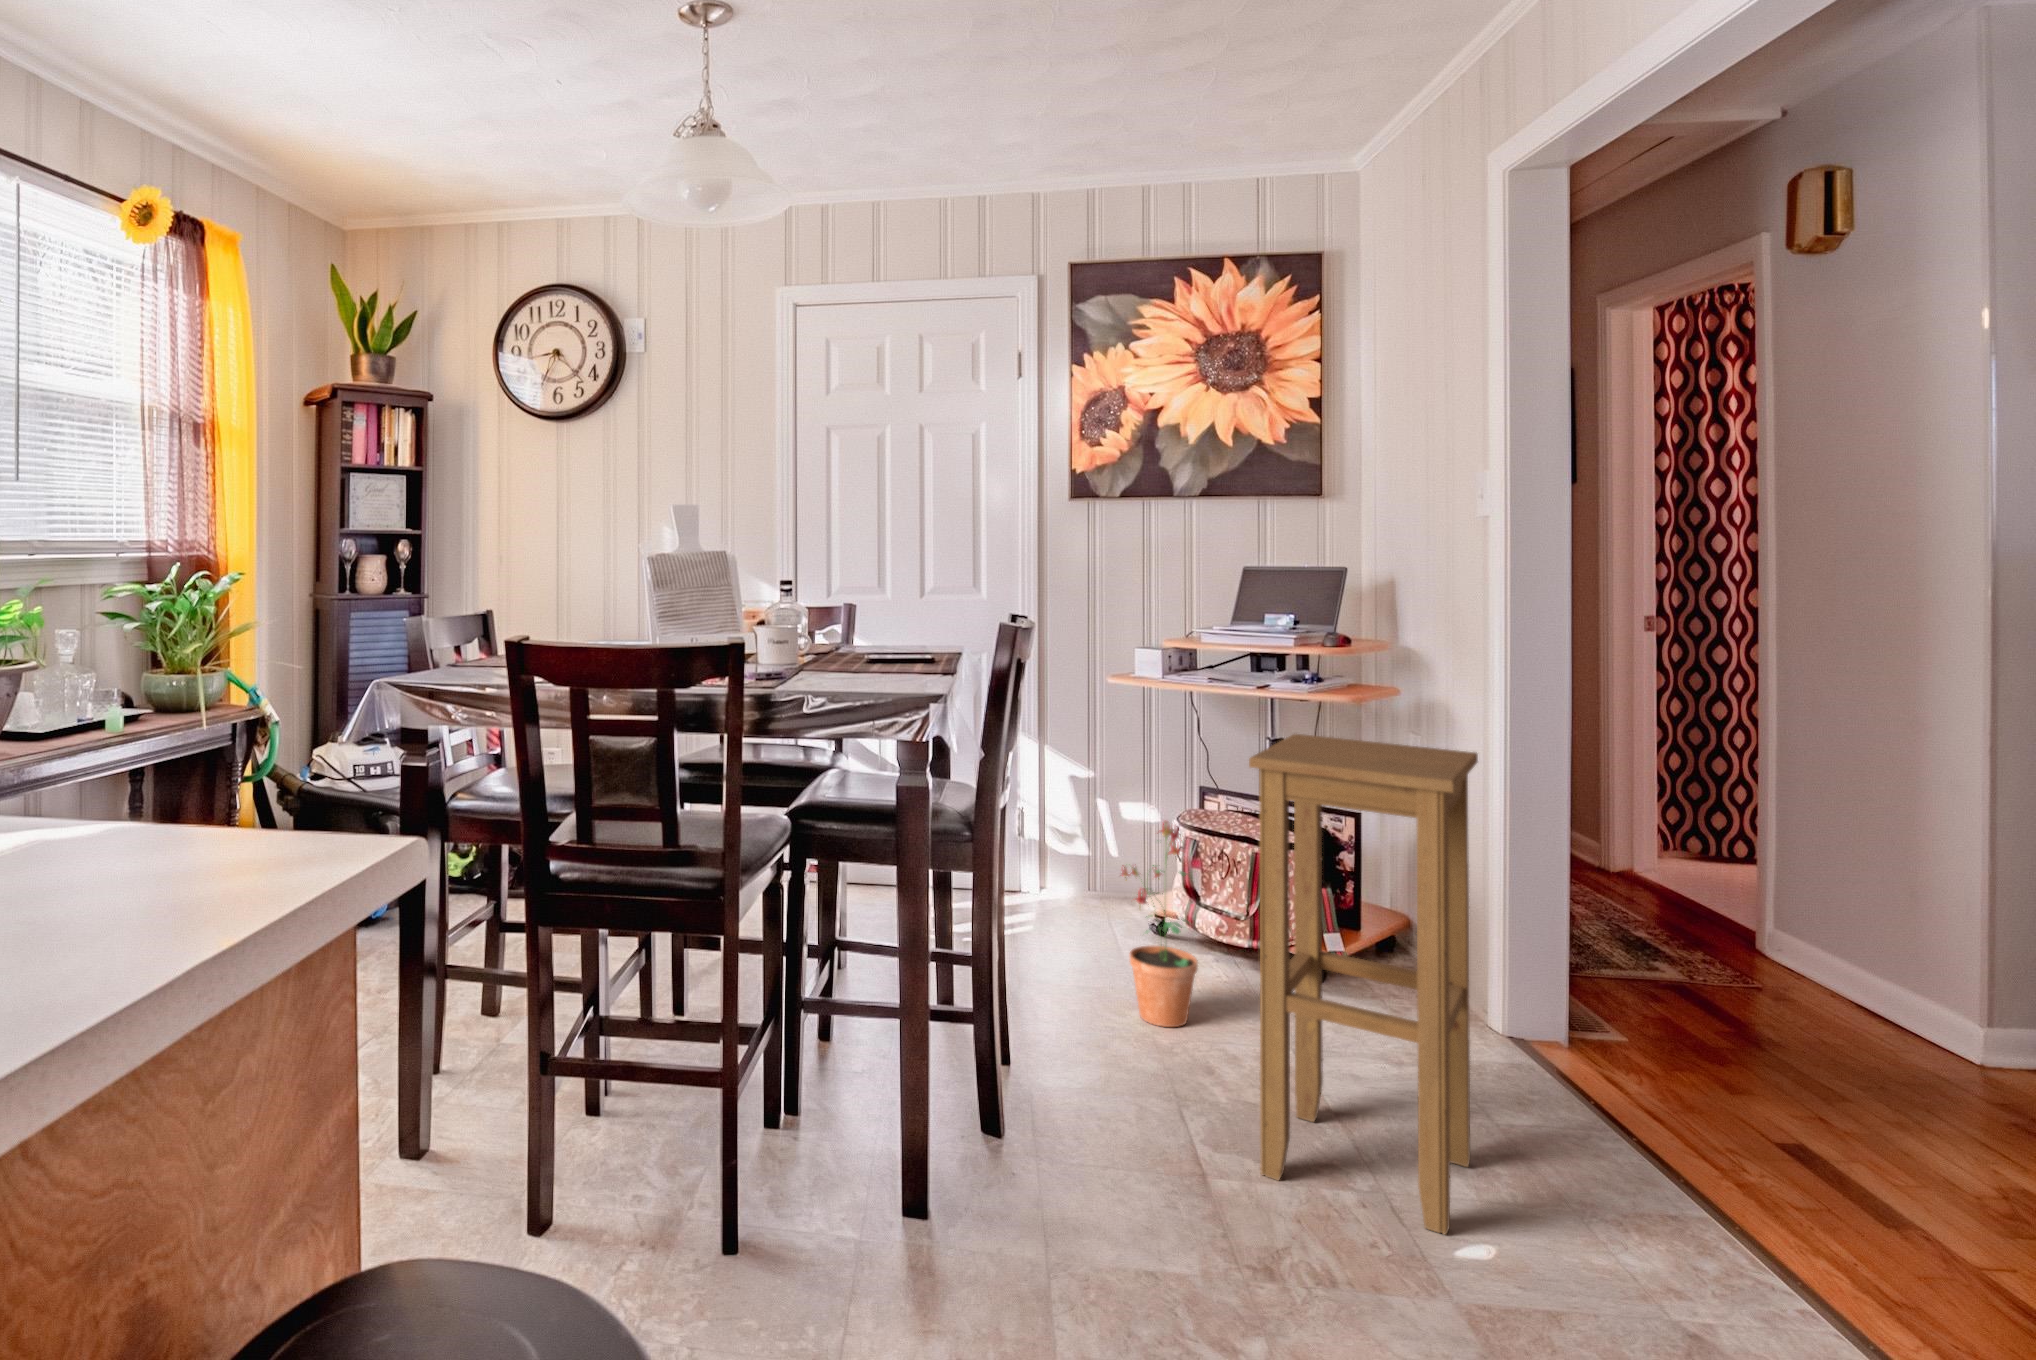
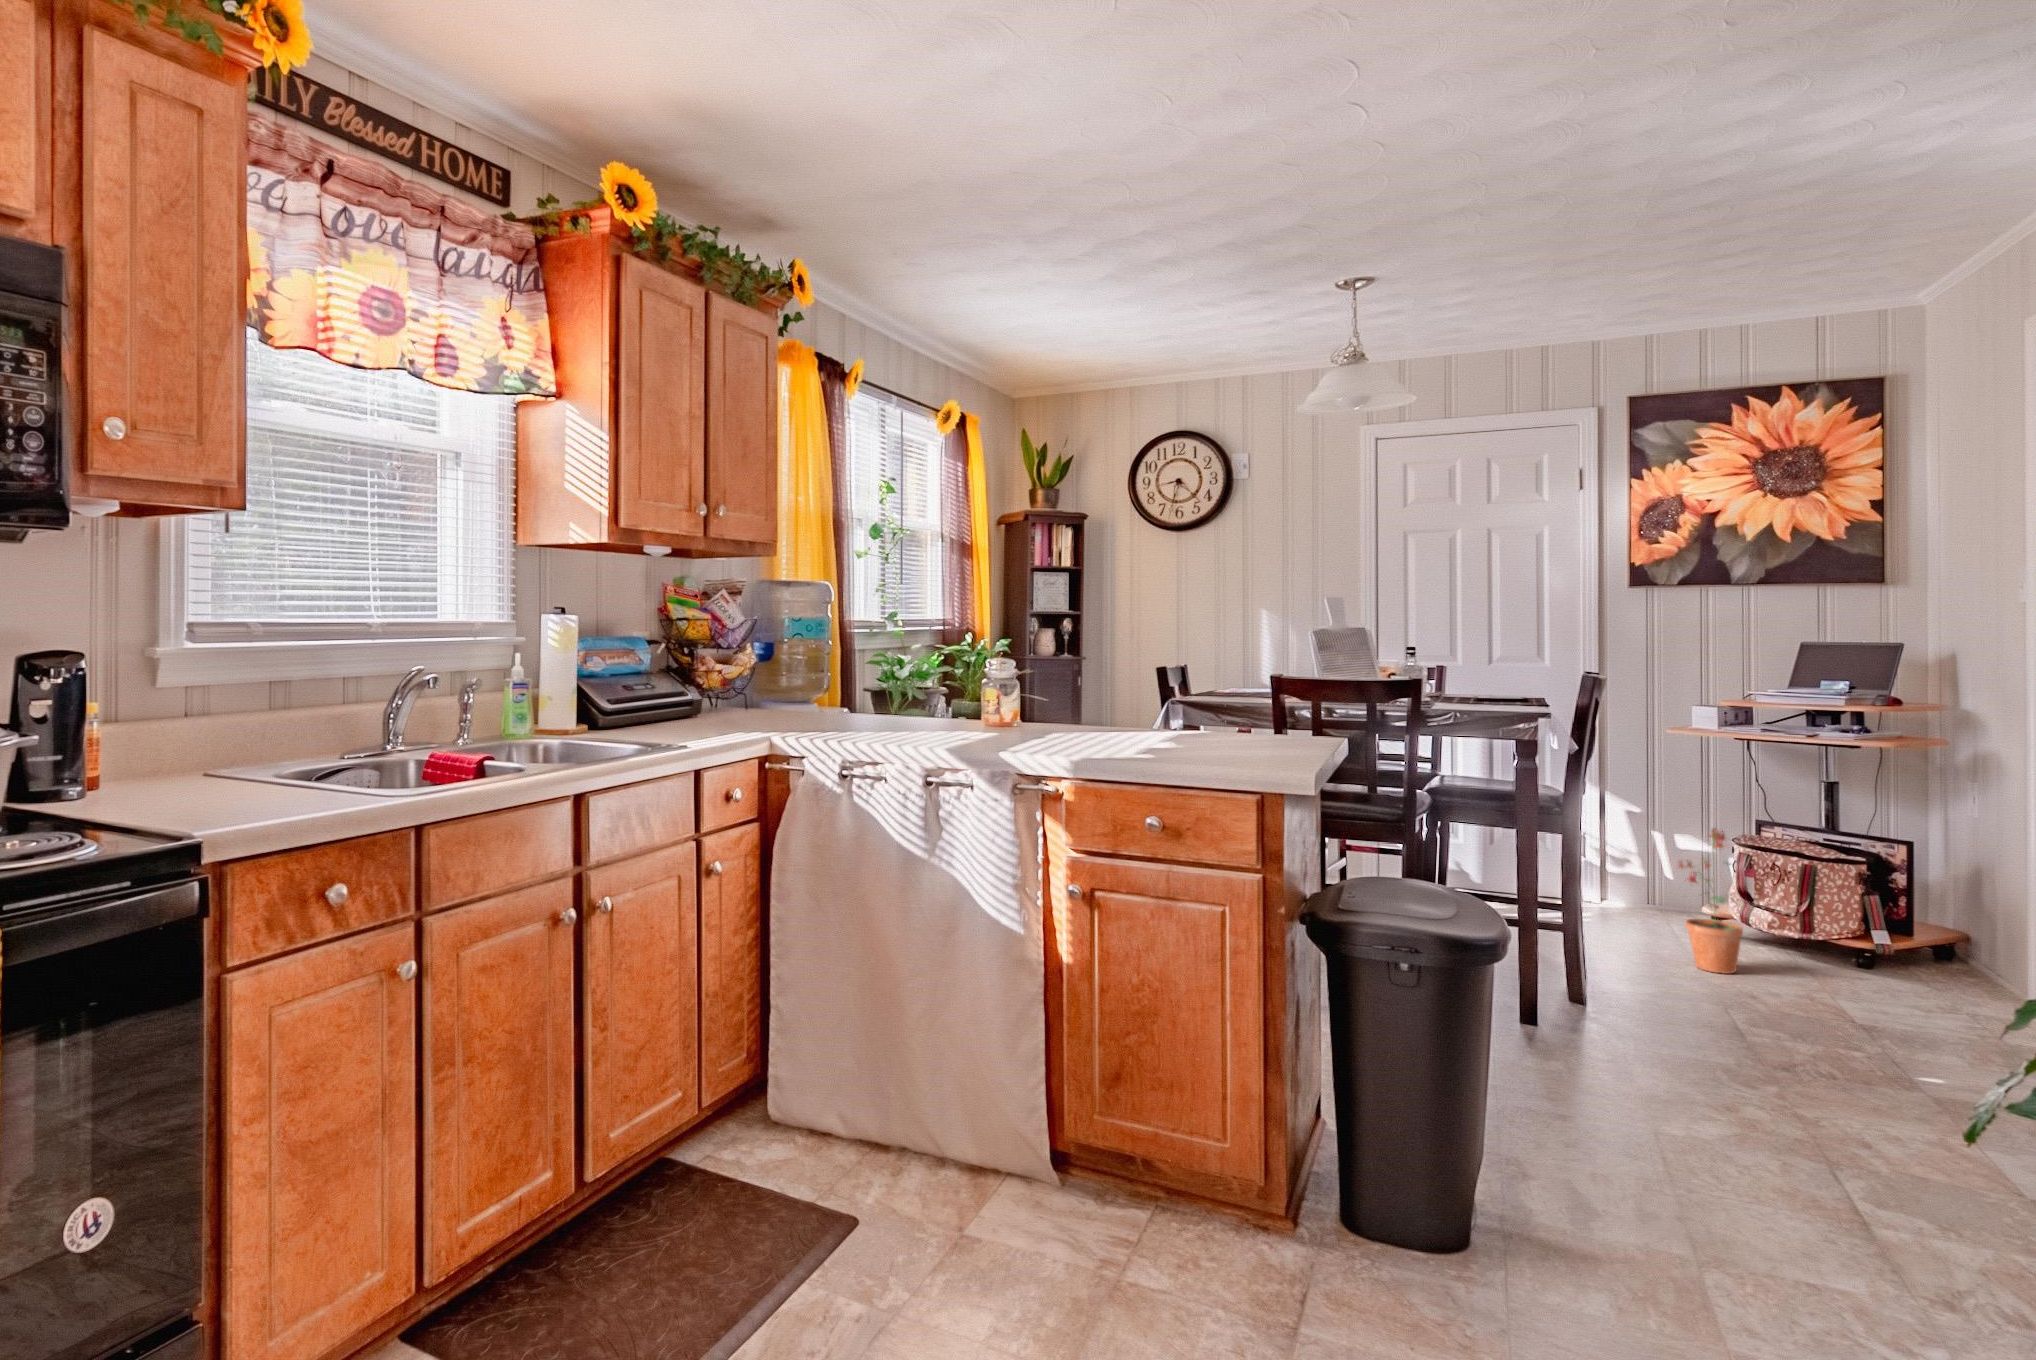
stool: present [1249,734,1478,1235] -> none [1749,755,1943,1061]

